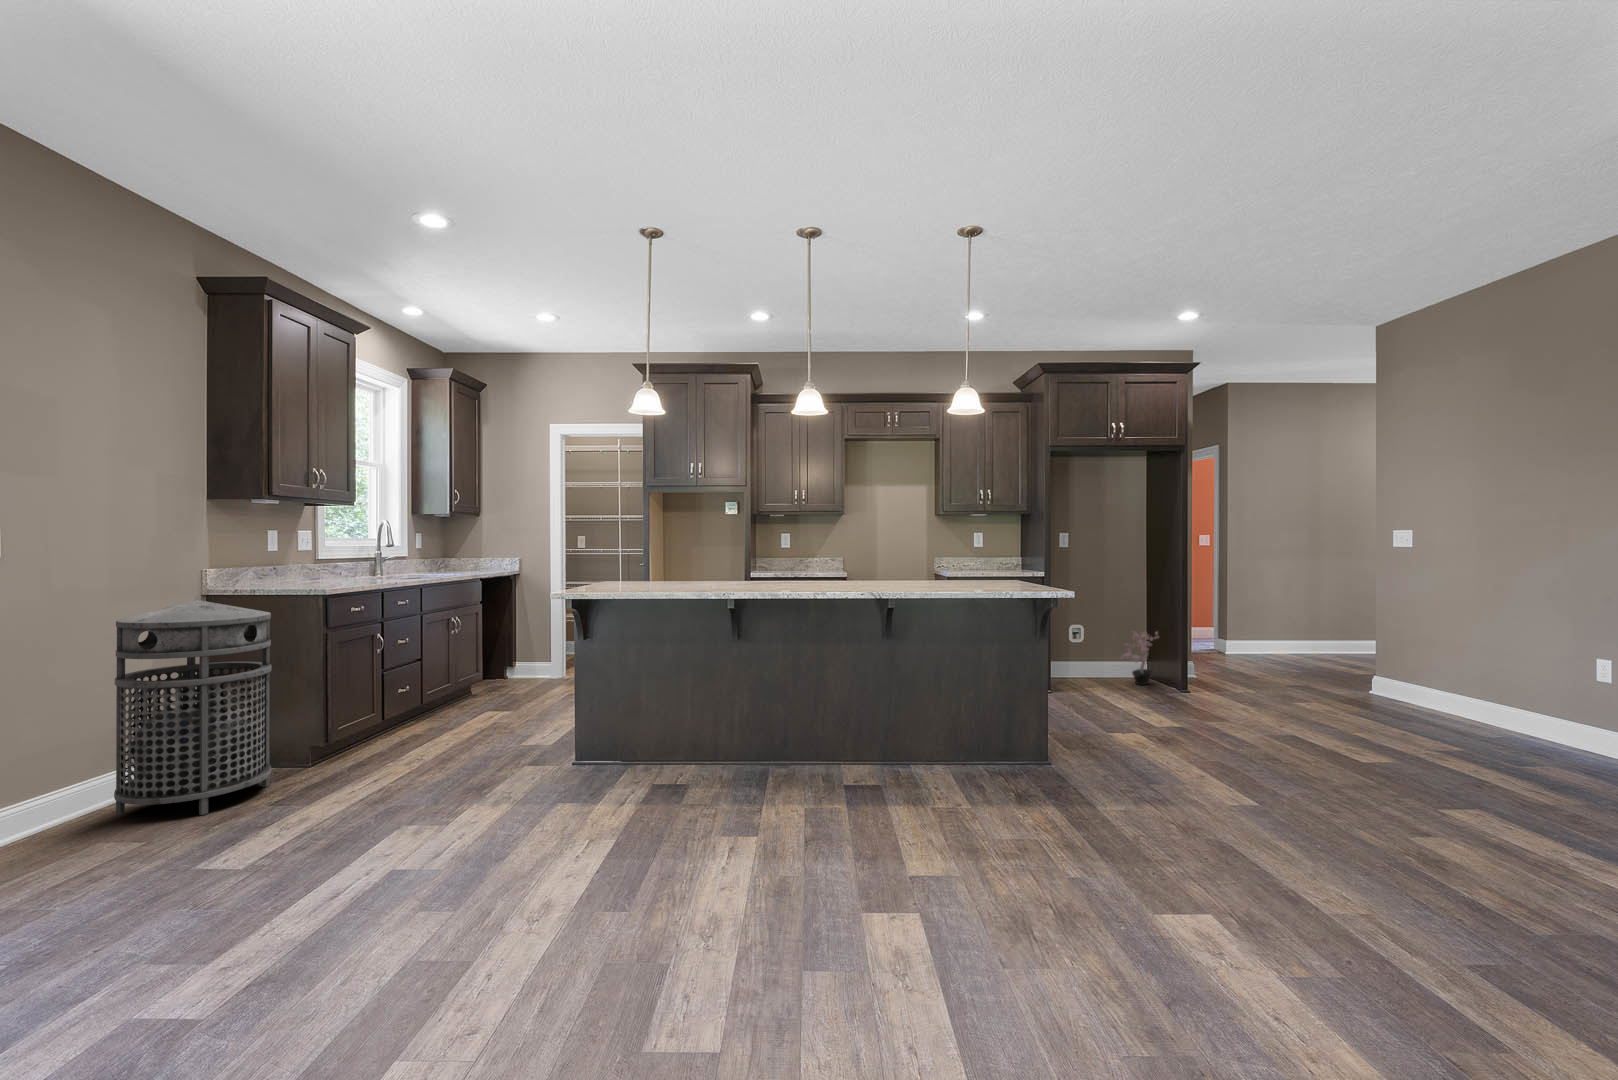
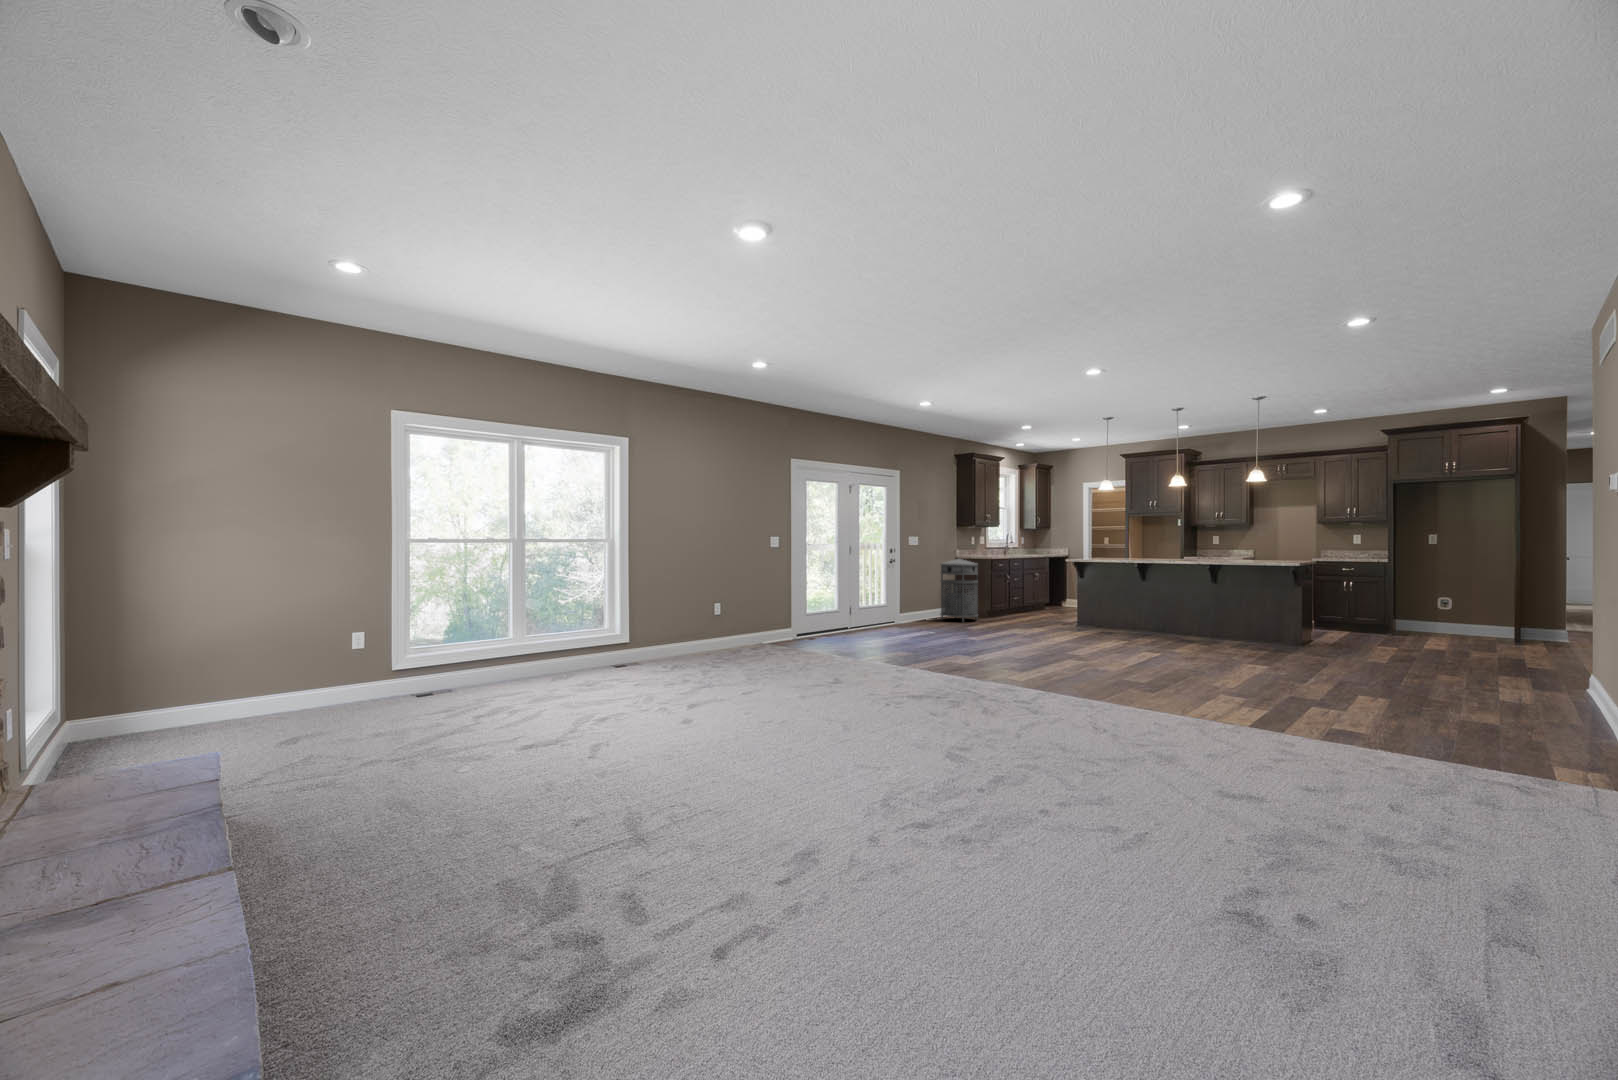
potted plant: present [1121,632,1159,685] -> none [1478,601,1512,641]

